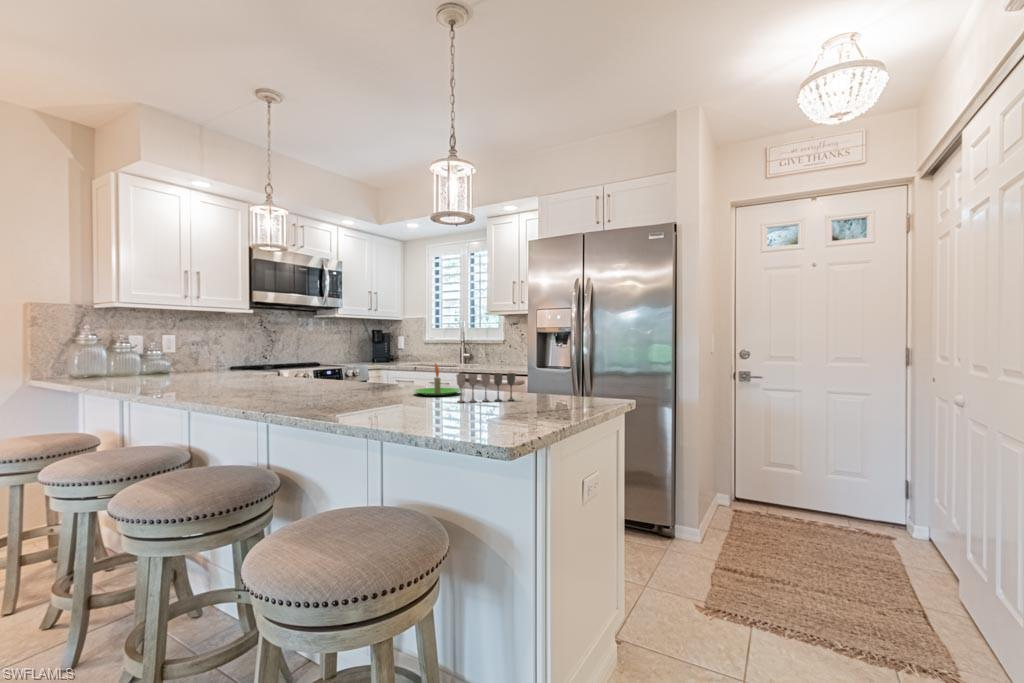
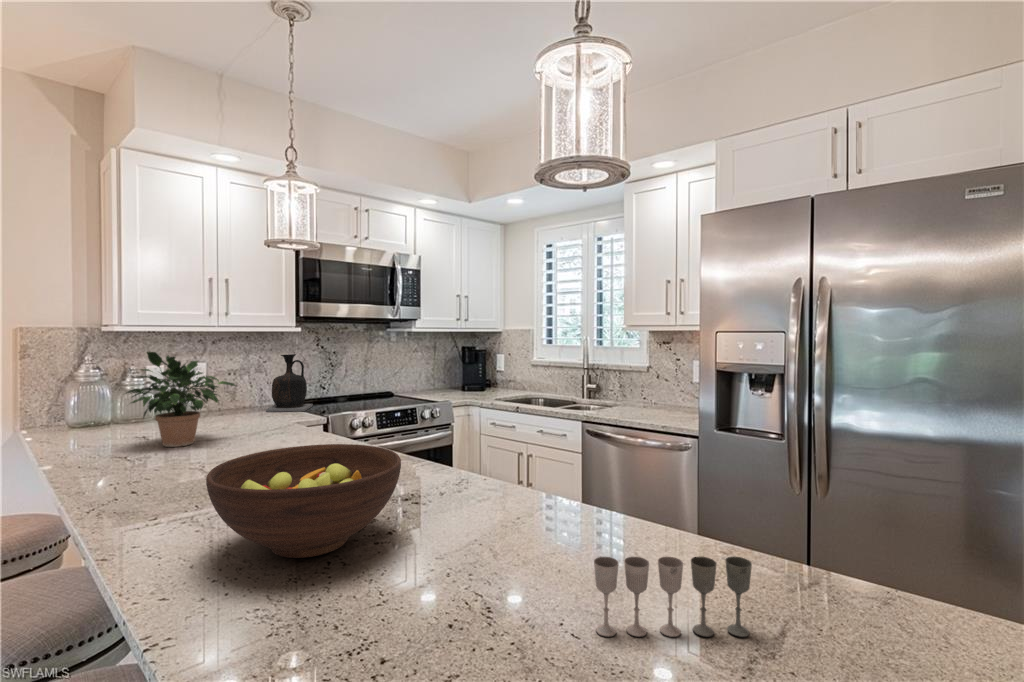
potted plant: none [147,316,227,381] -> present [127,352,235,447]
vase: none [228,329,262,370] -> present [266,354,313,412]
fruit bowl: none [269,353,365,397] -> present [206,444,401,558]
candle: present [413,363,460,396] -> none [494,485,600,571]

